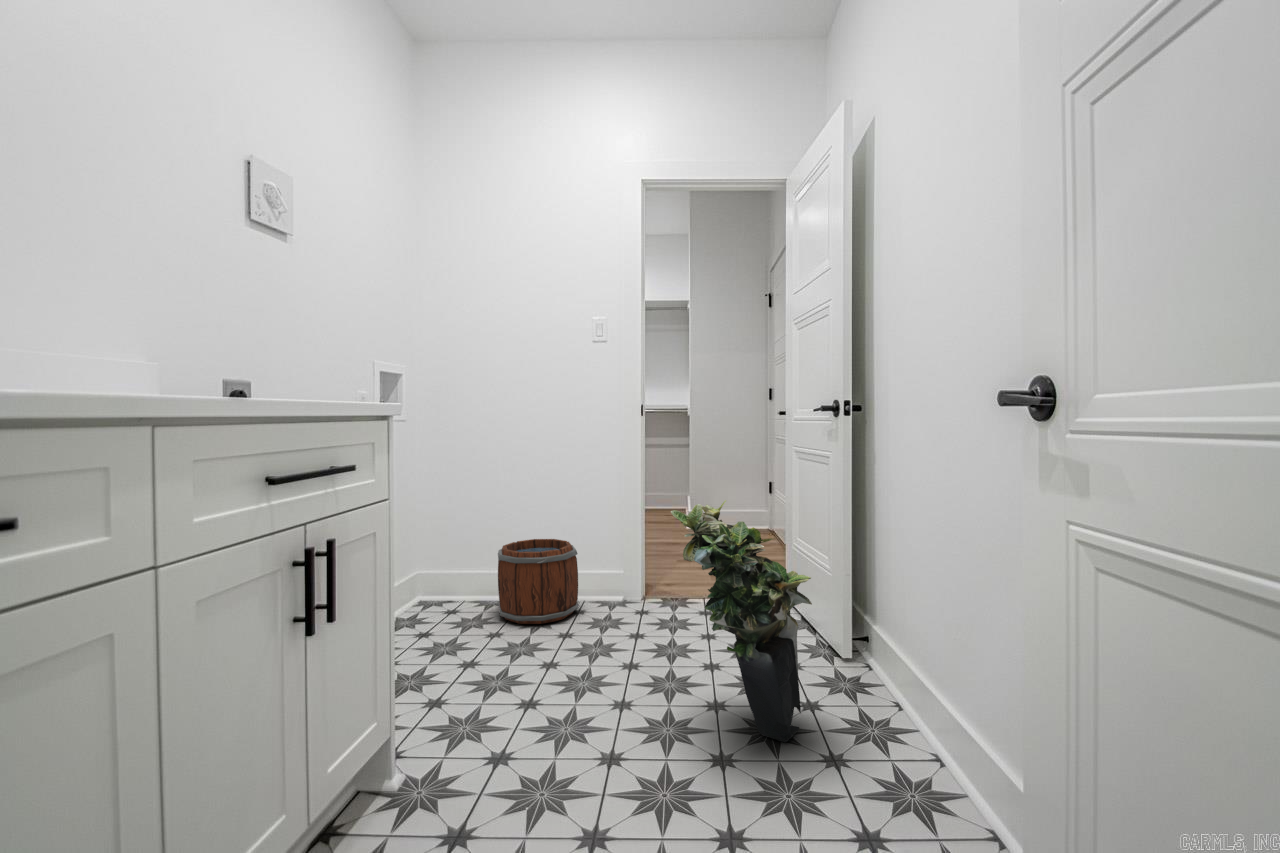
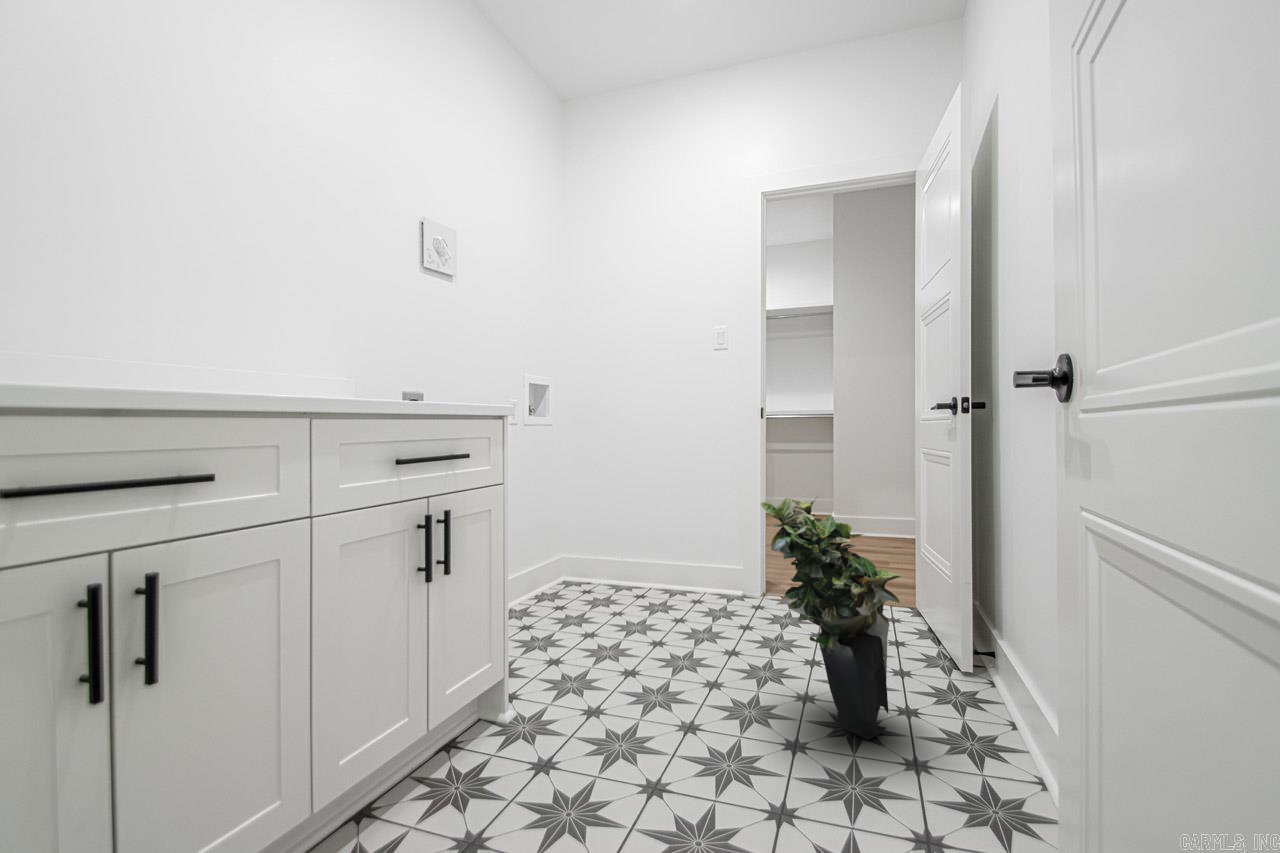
bucket: present [498,539,579,624] -> none [626,531,699,608]

